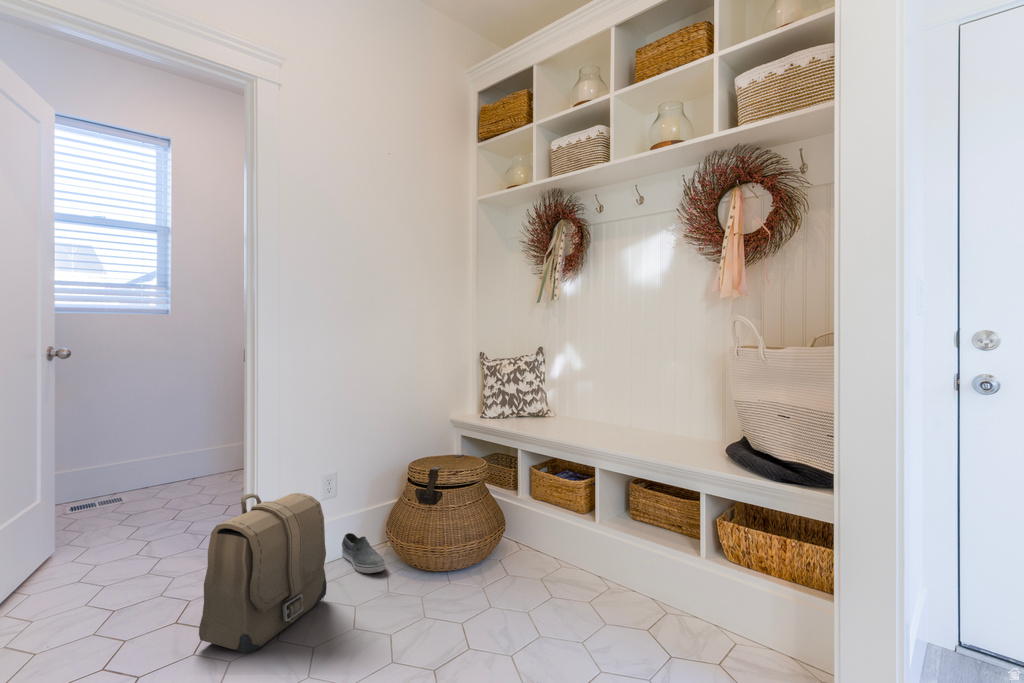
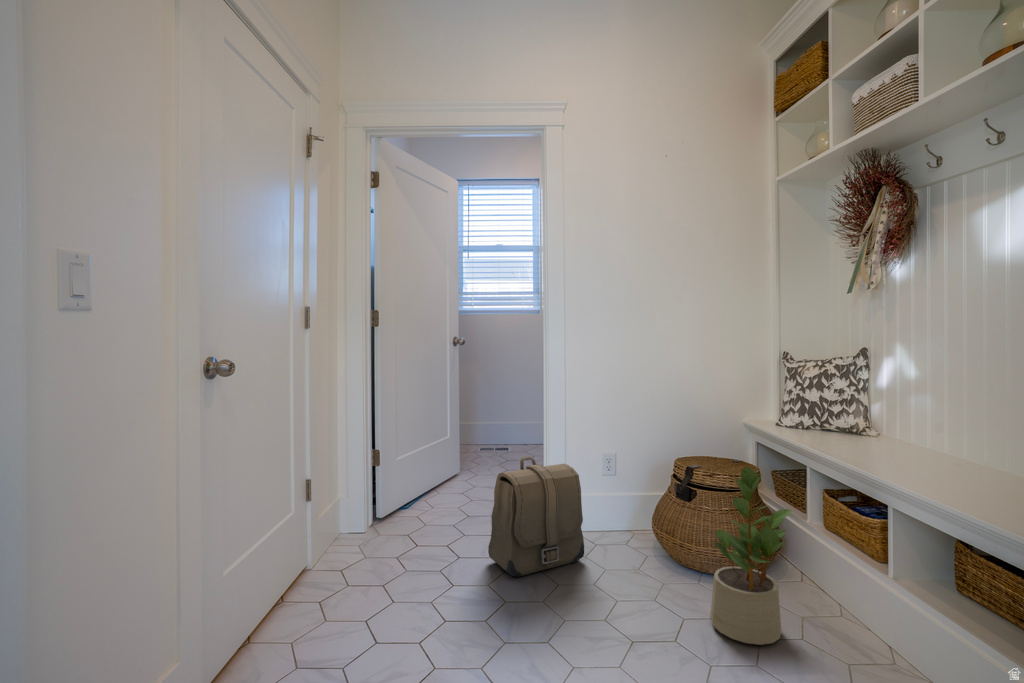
potted plant: none [478,462,547,624] -> present [710,467,791,645]
shoe: present [342,533,385,573] -> none [614,515,644,554]

